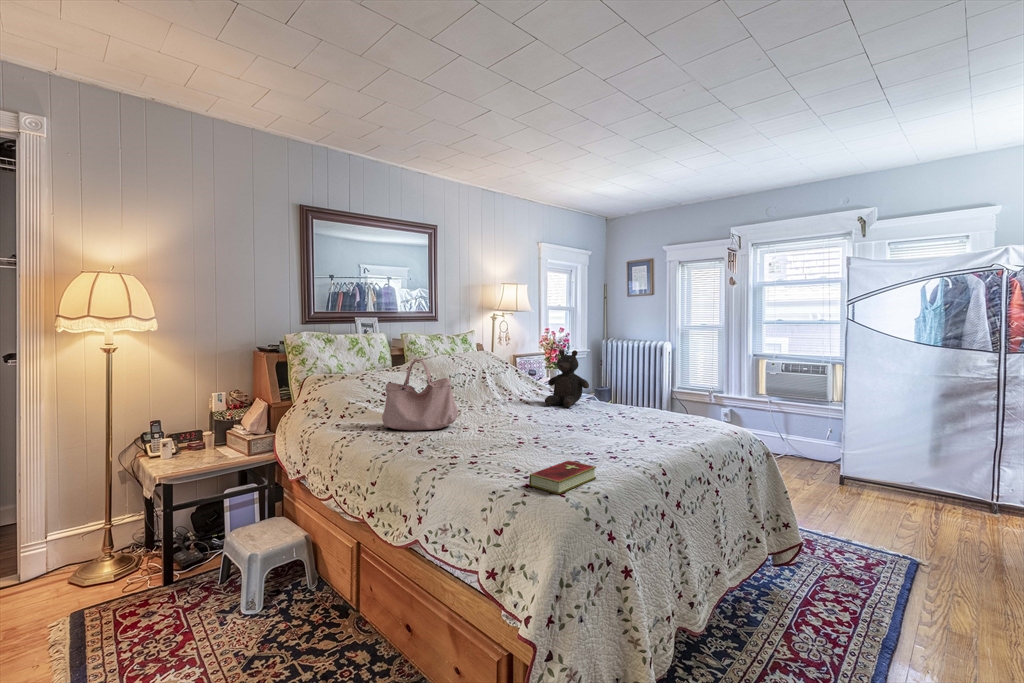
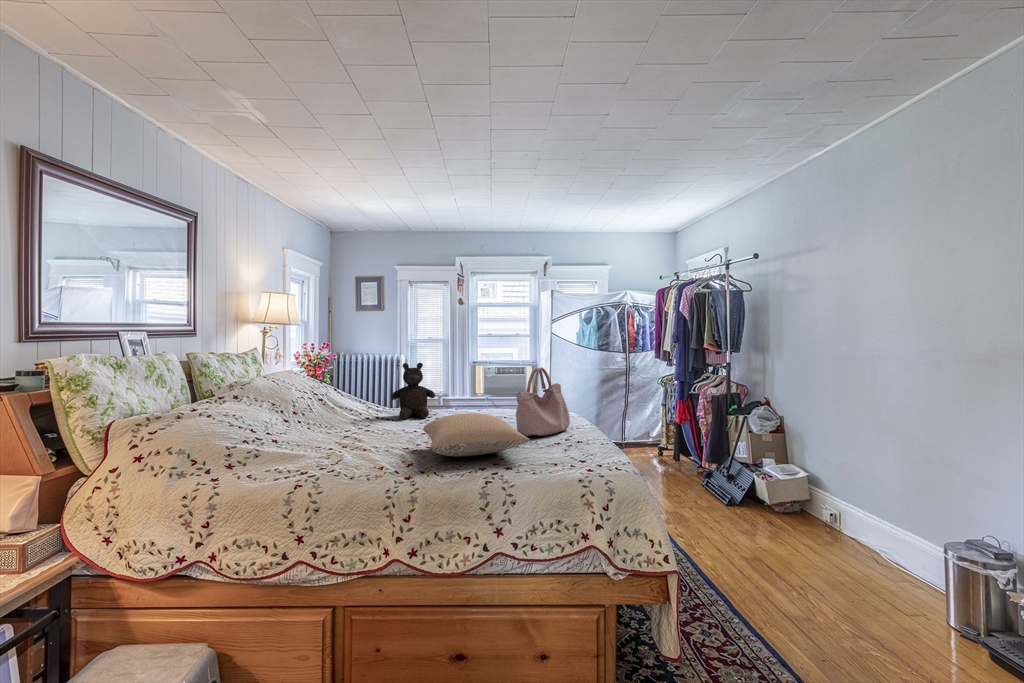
handbag: present [382,359,458,431] -> present [516,368,570,436]
pillow: none [433,403,563,447] -> present [423,413,529,457]
hardcover book: present [529,460,596,494] -> none [574,446,616,470]

